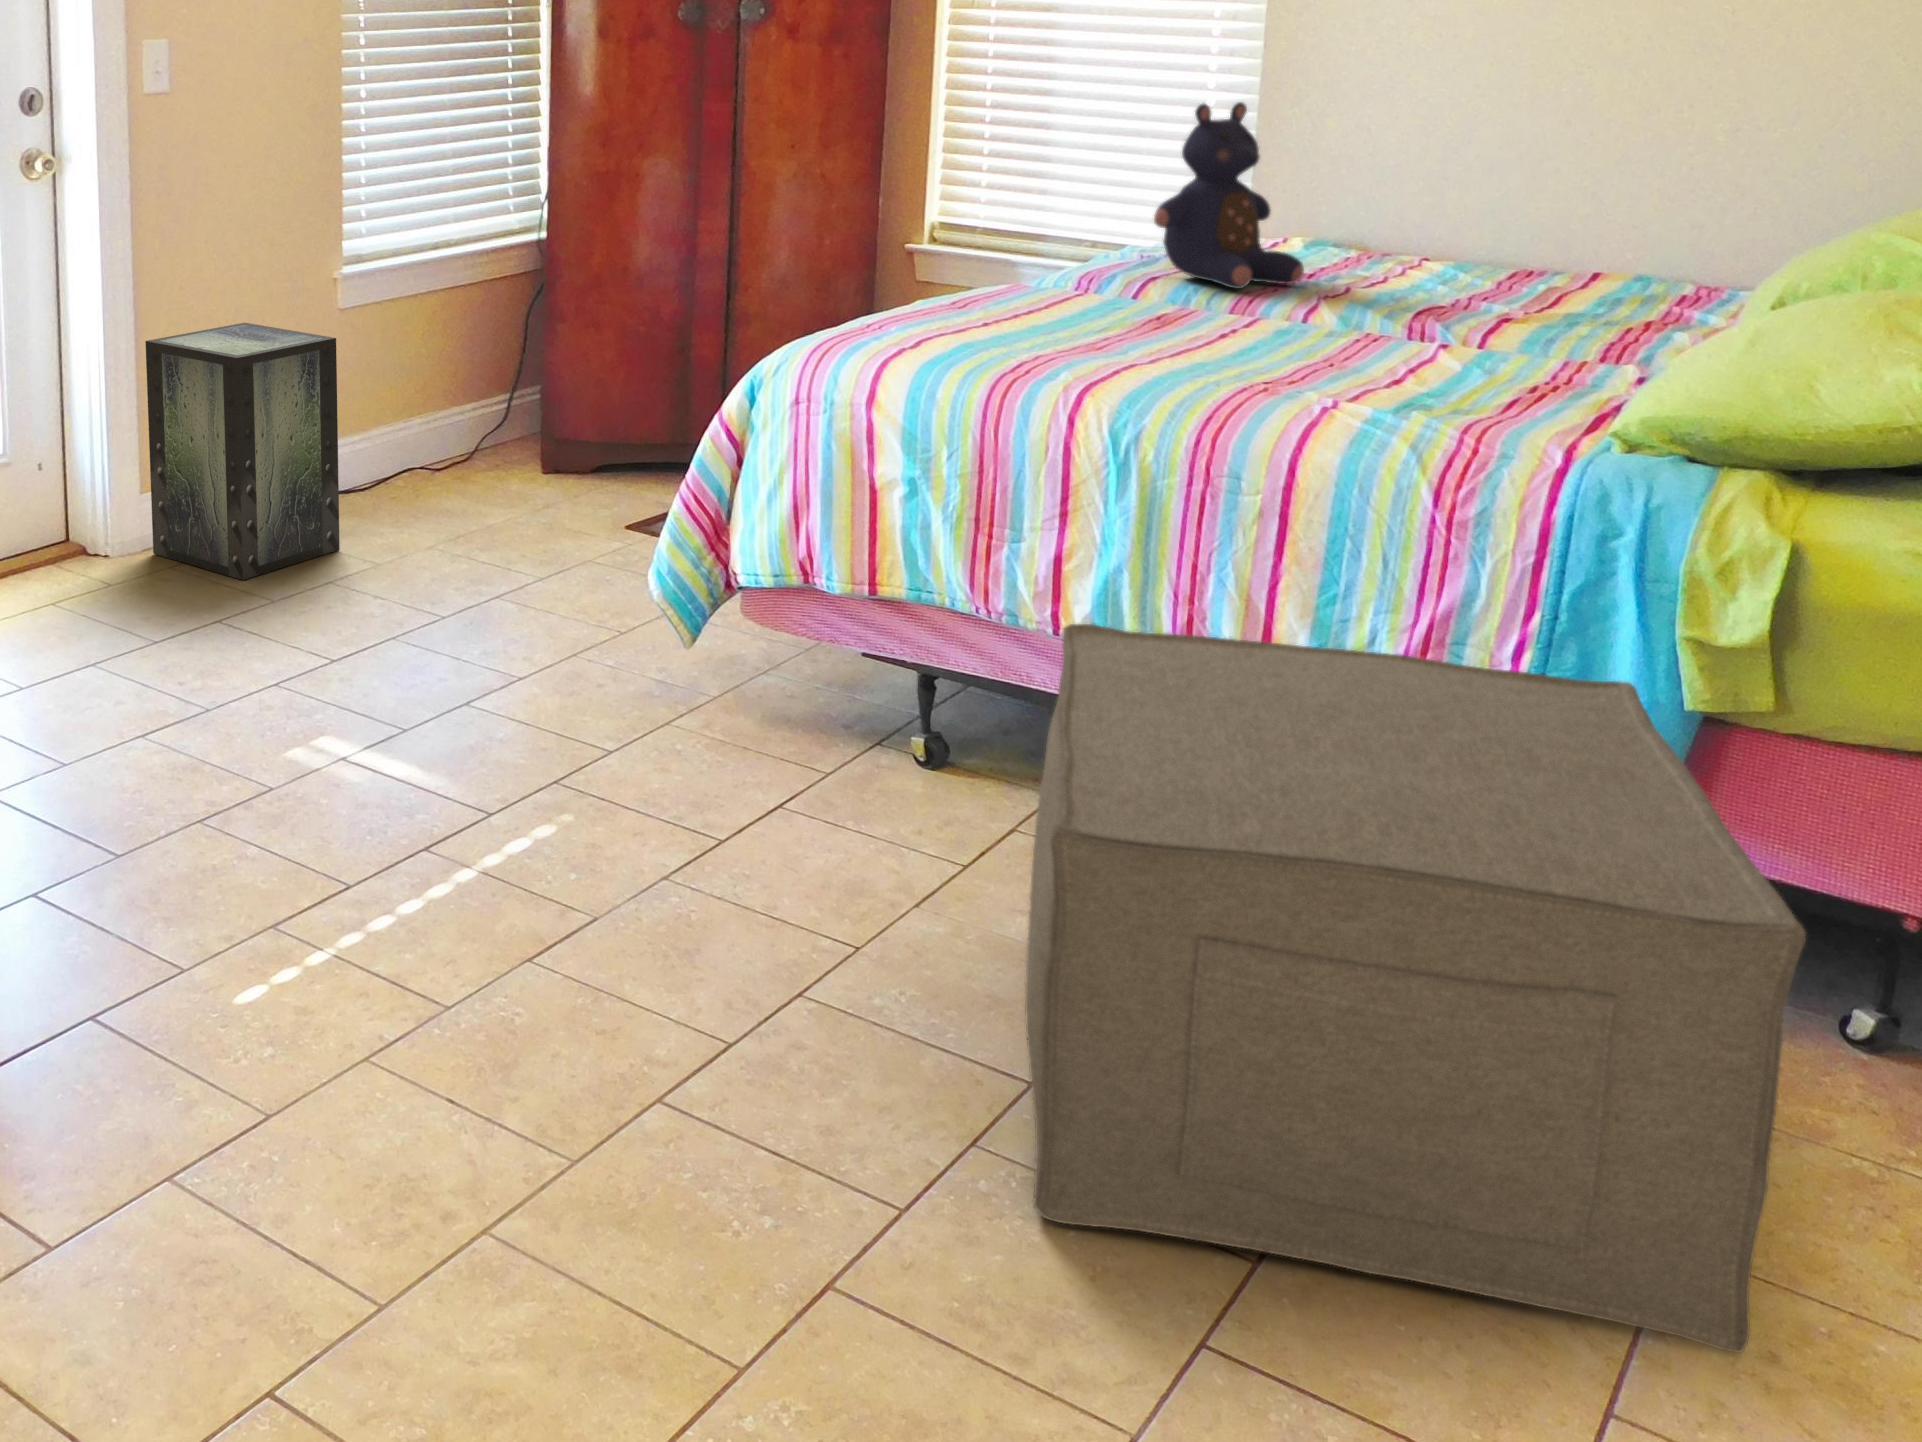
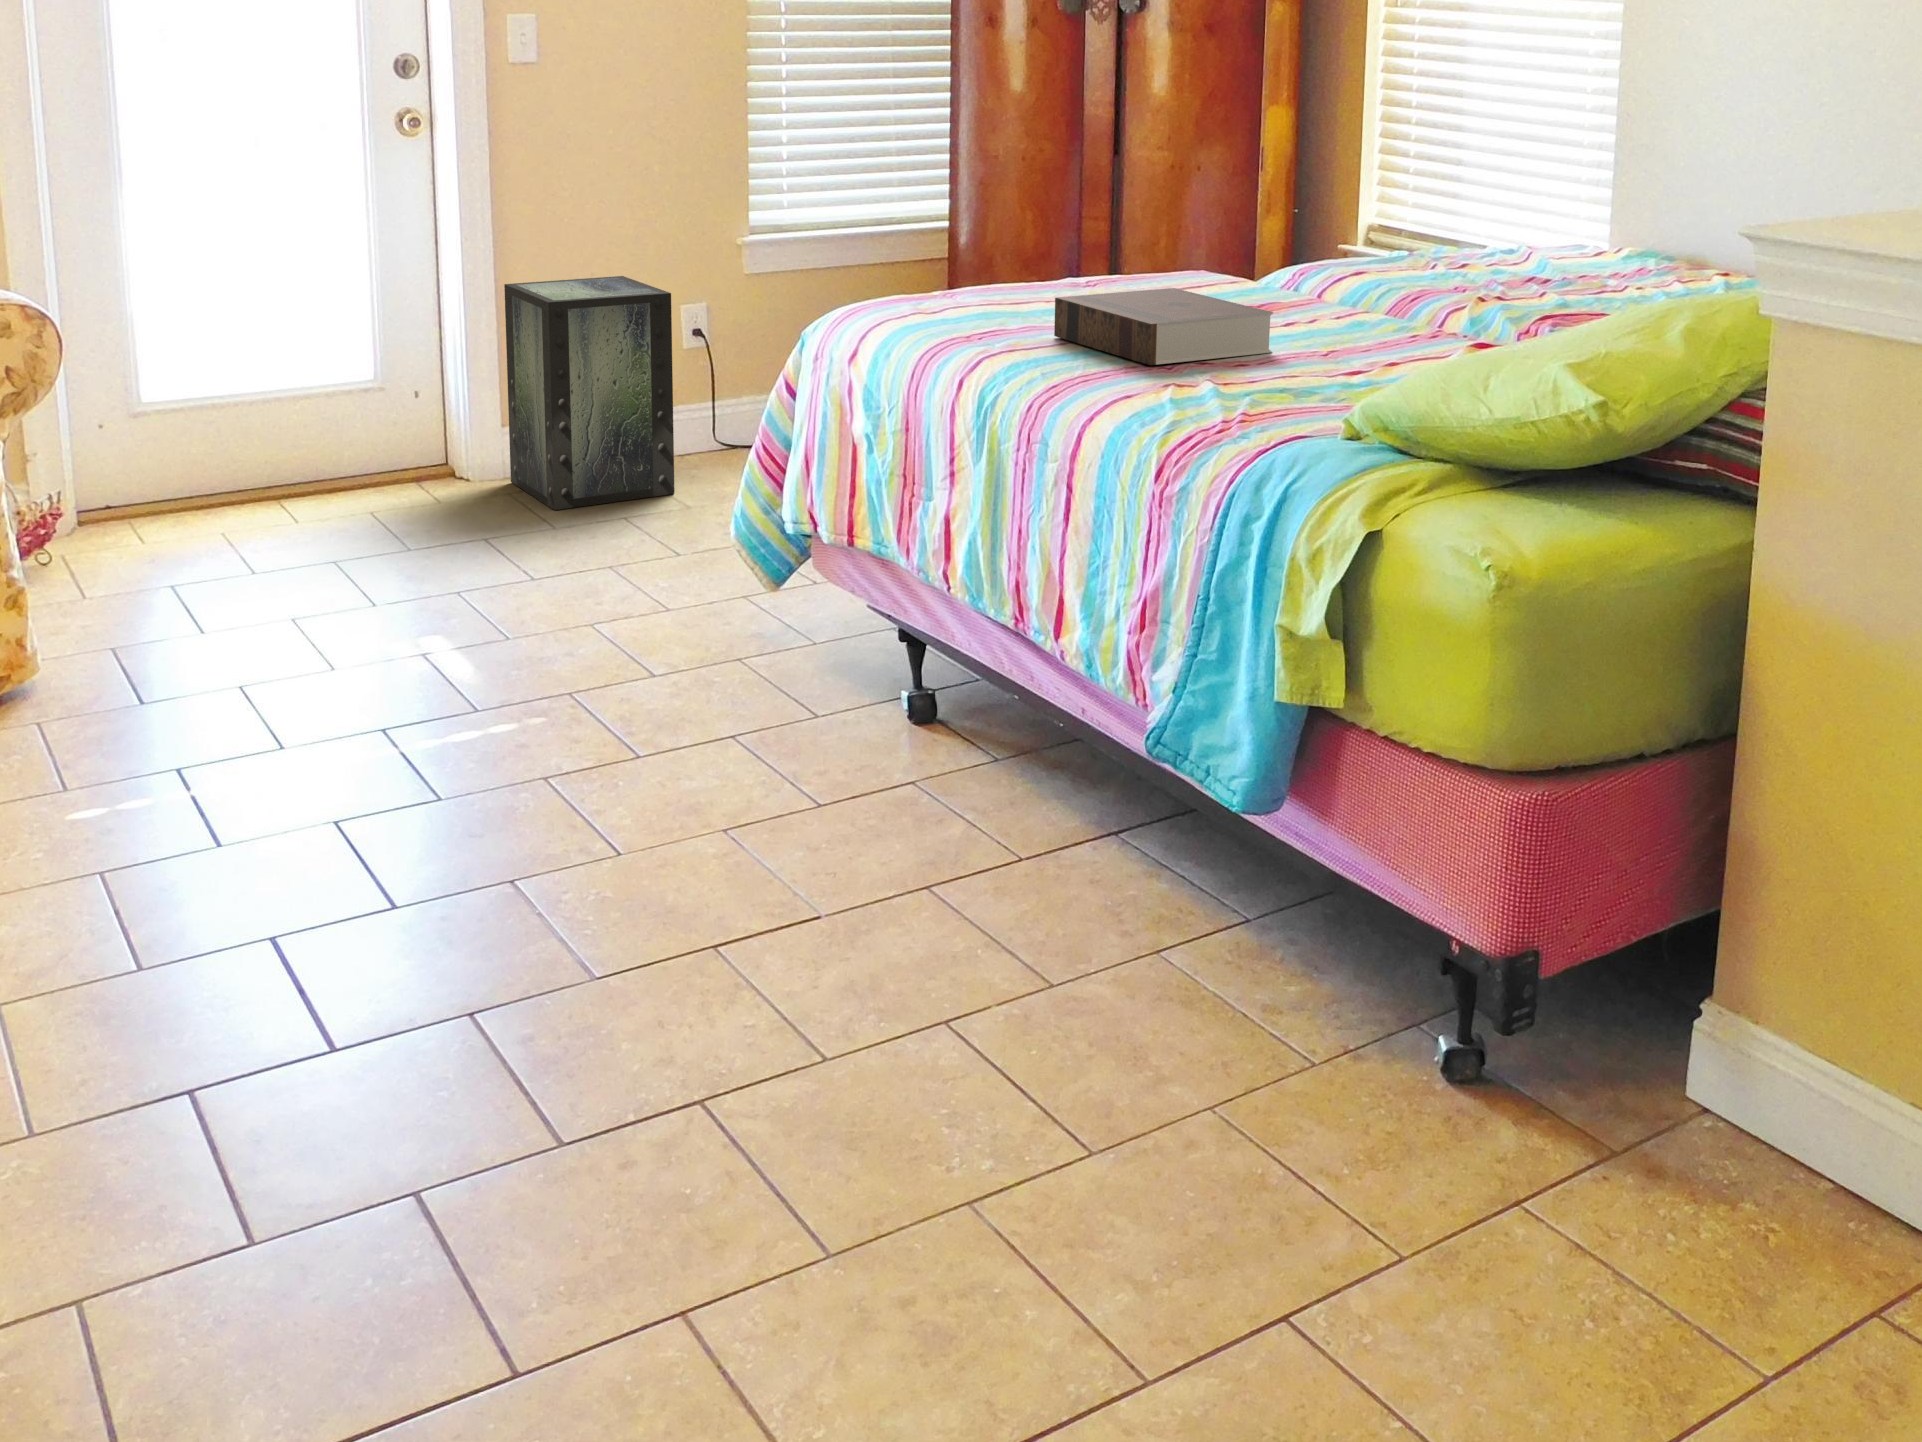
teddy bear: present [1154,102,1304,289] -> none [1337,104,1479,291]
book: none [1072,302,1308,385] -> present [1054,288,1274,365]
ottoman: present [1025,624,1806,1353] -> none [430,563,1217,1257]

